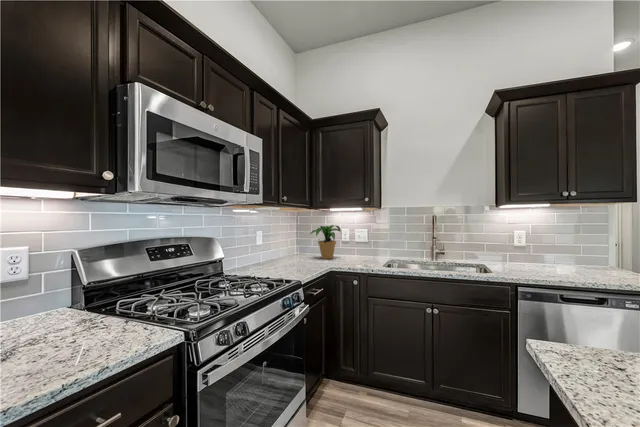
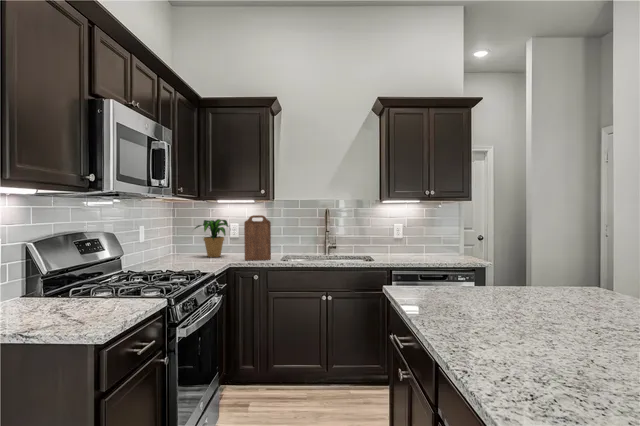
cutting board: none [348,221,374,265] -> present [244,215,271,260]

